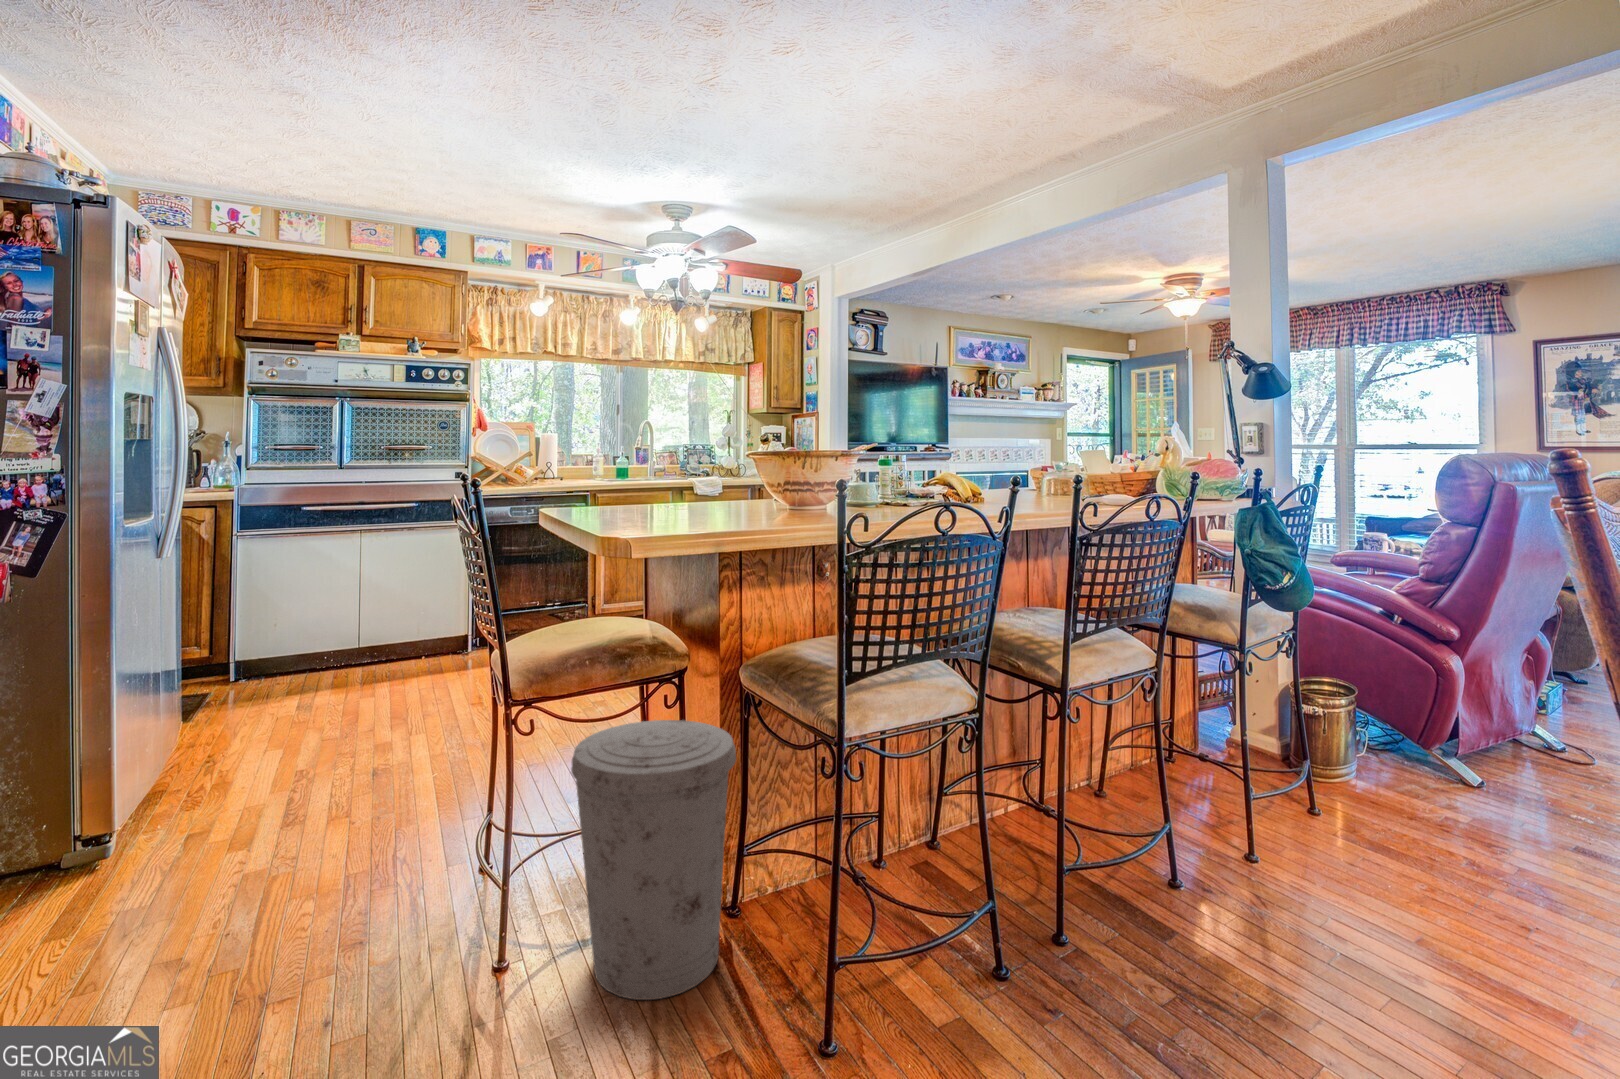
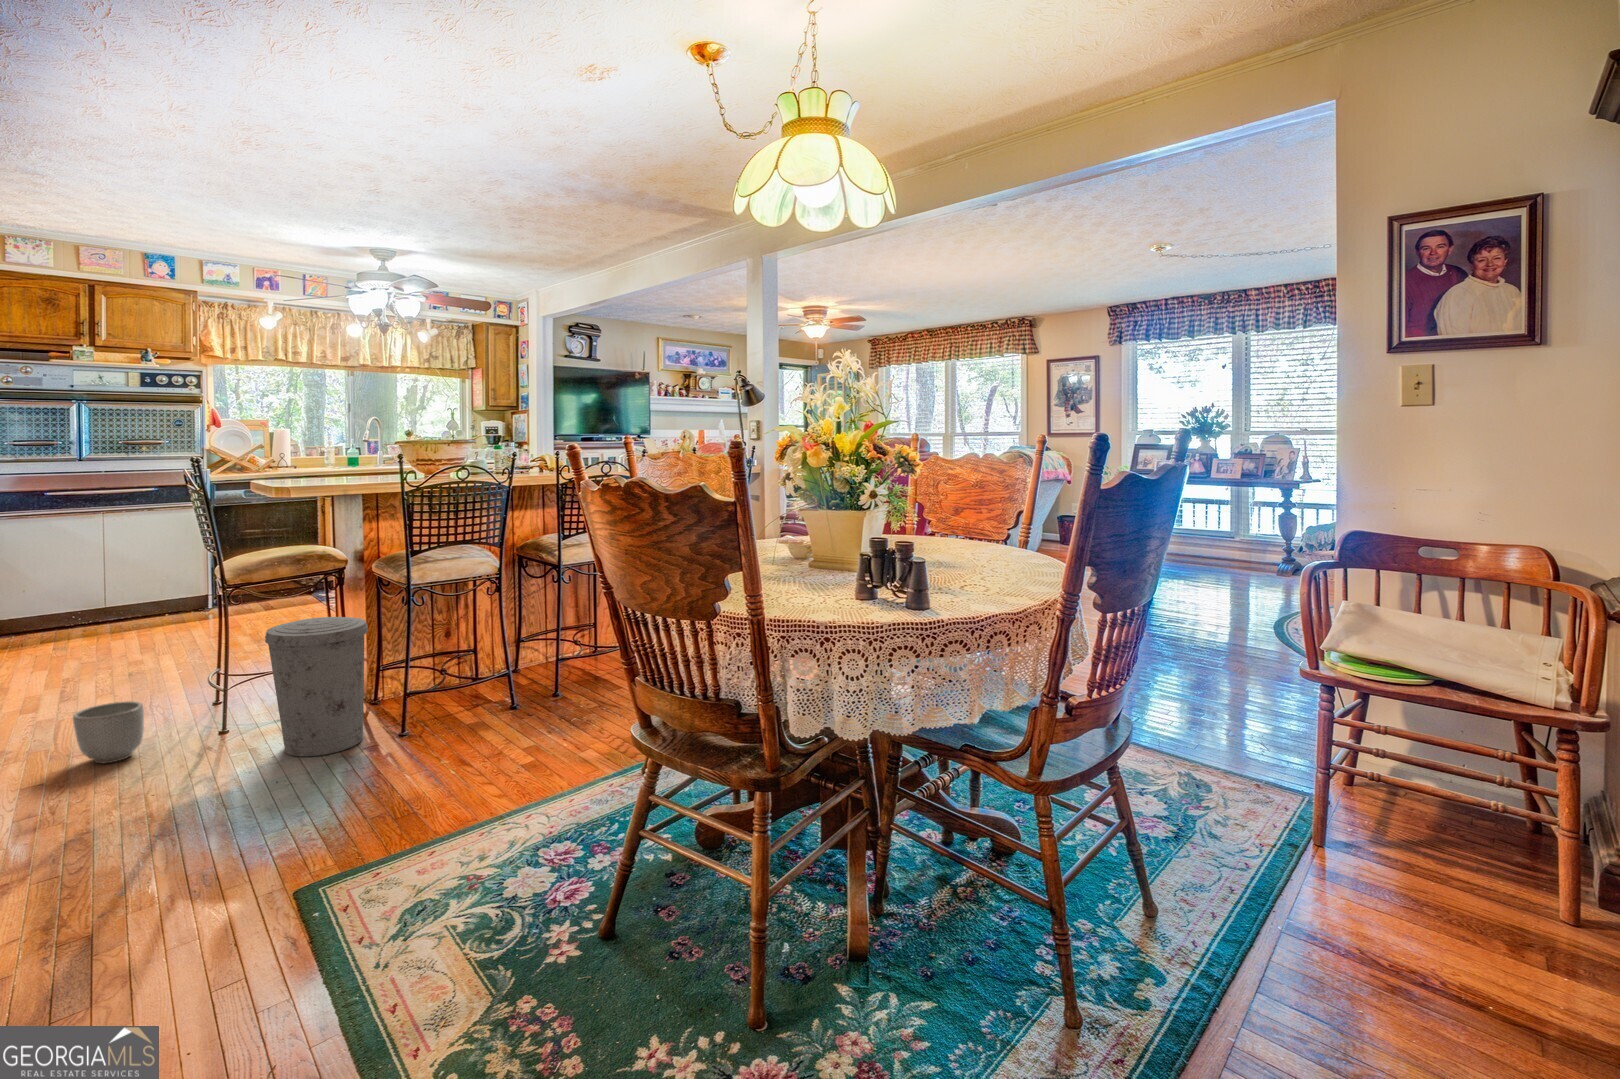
planter: none [268,852,377,973] -> present [73,701,144,764]

